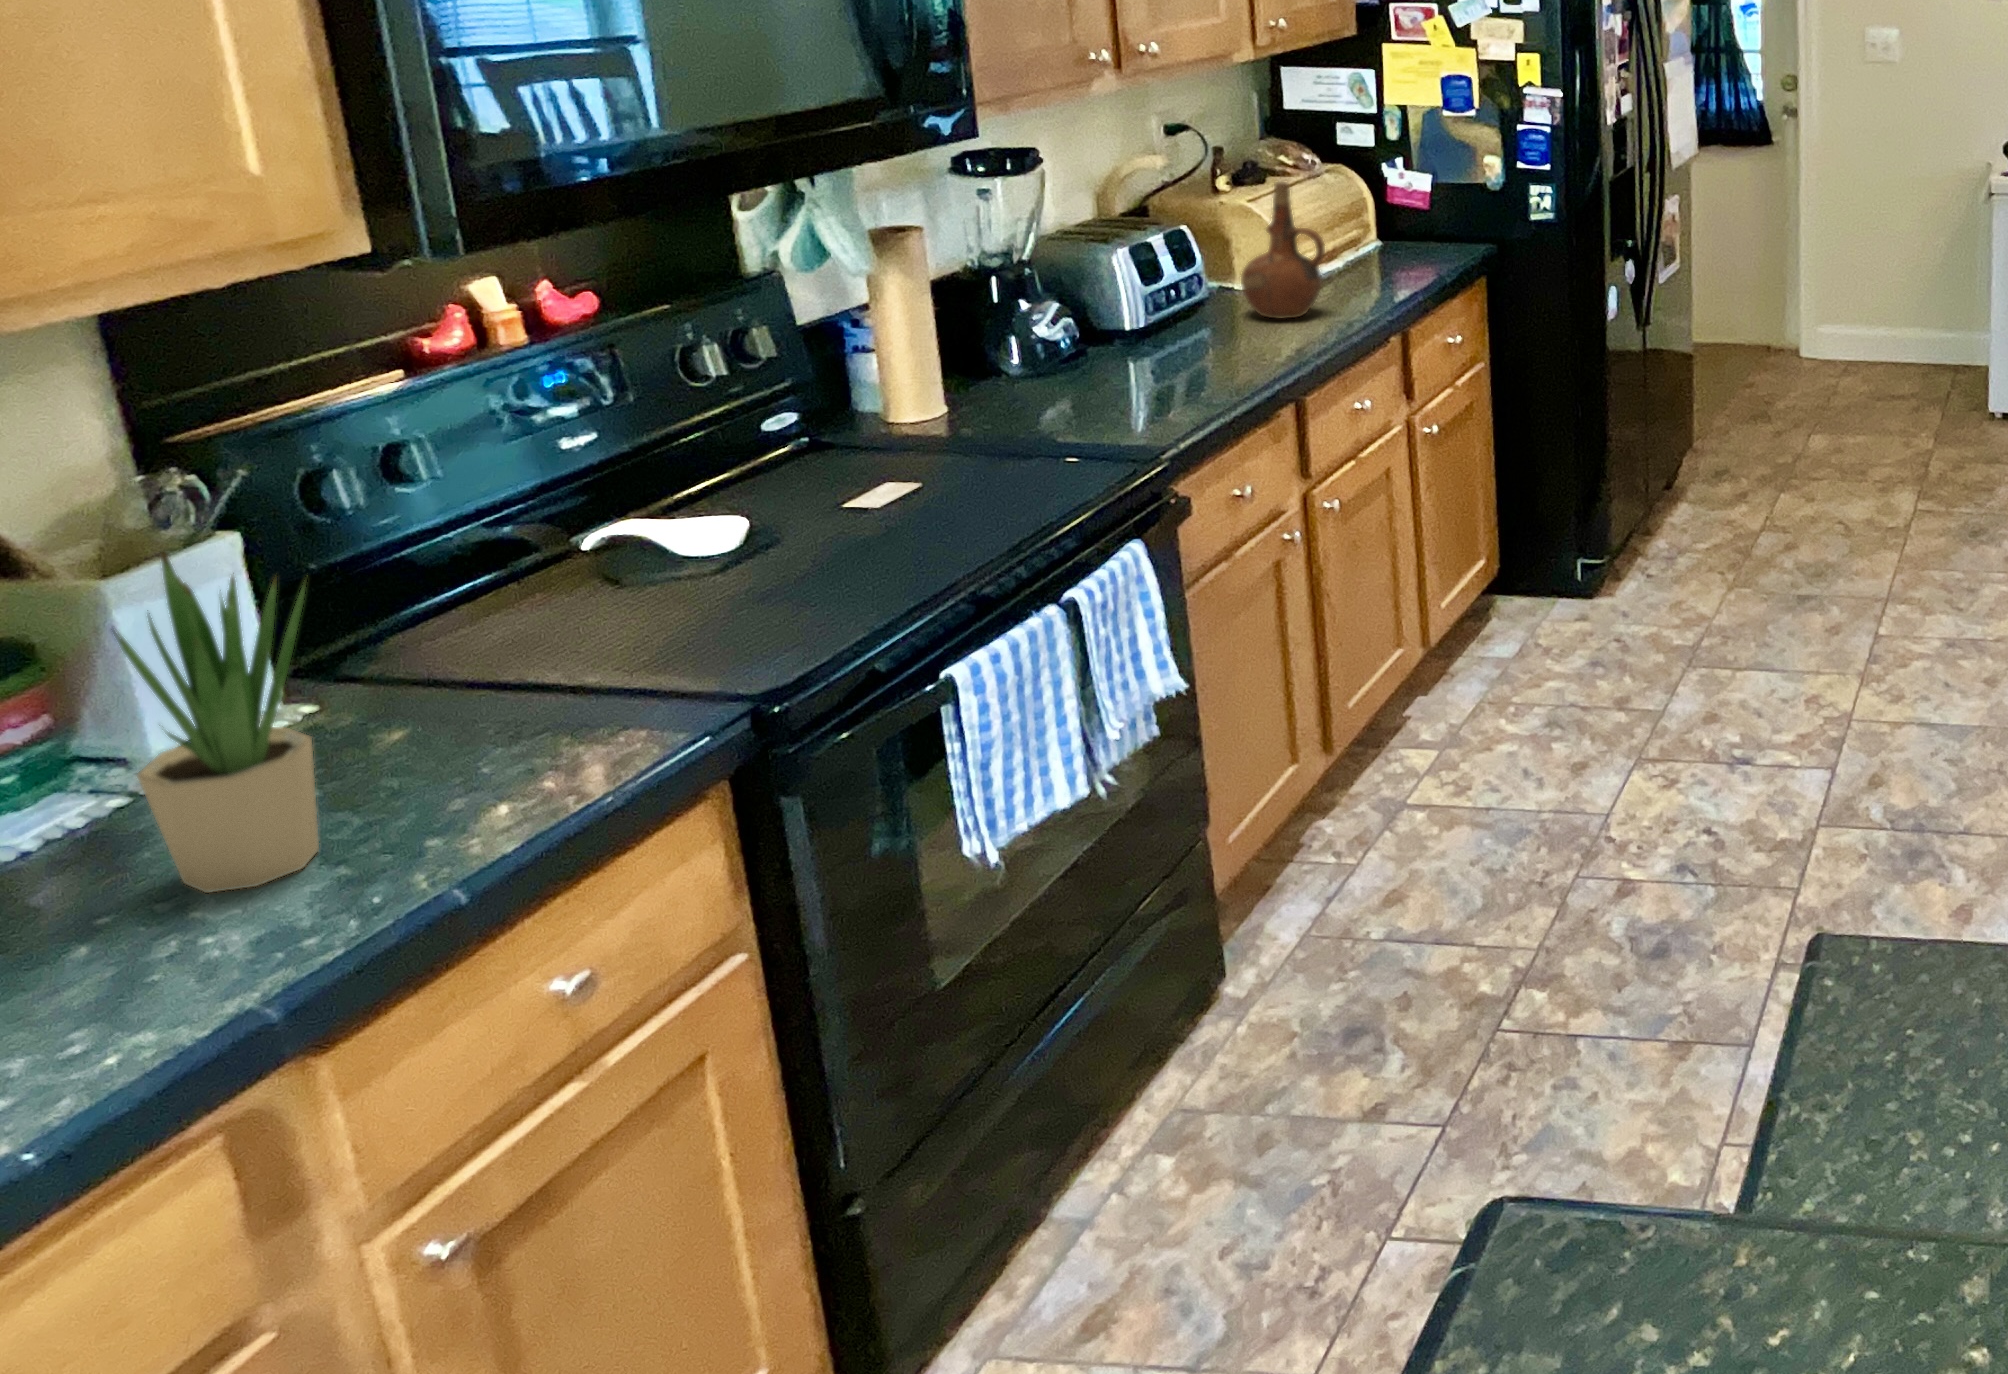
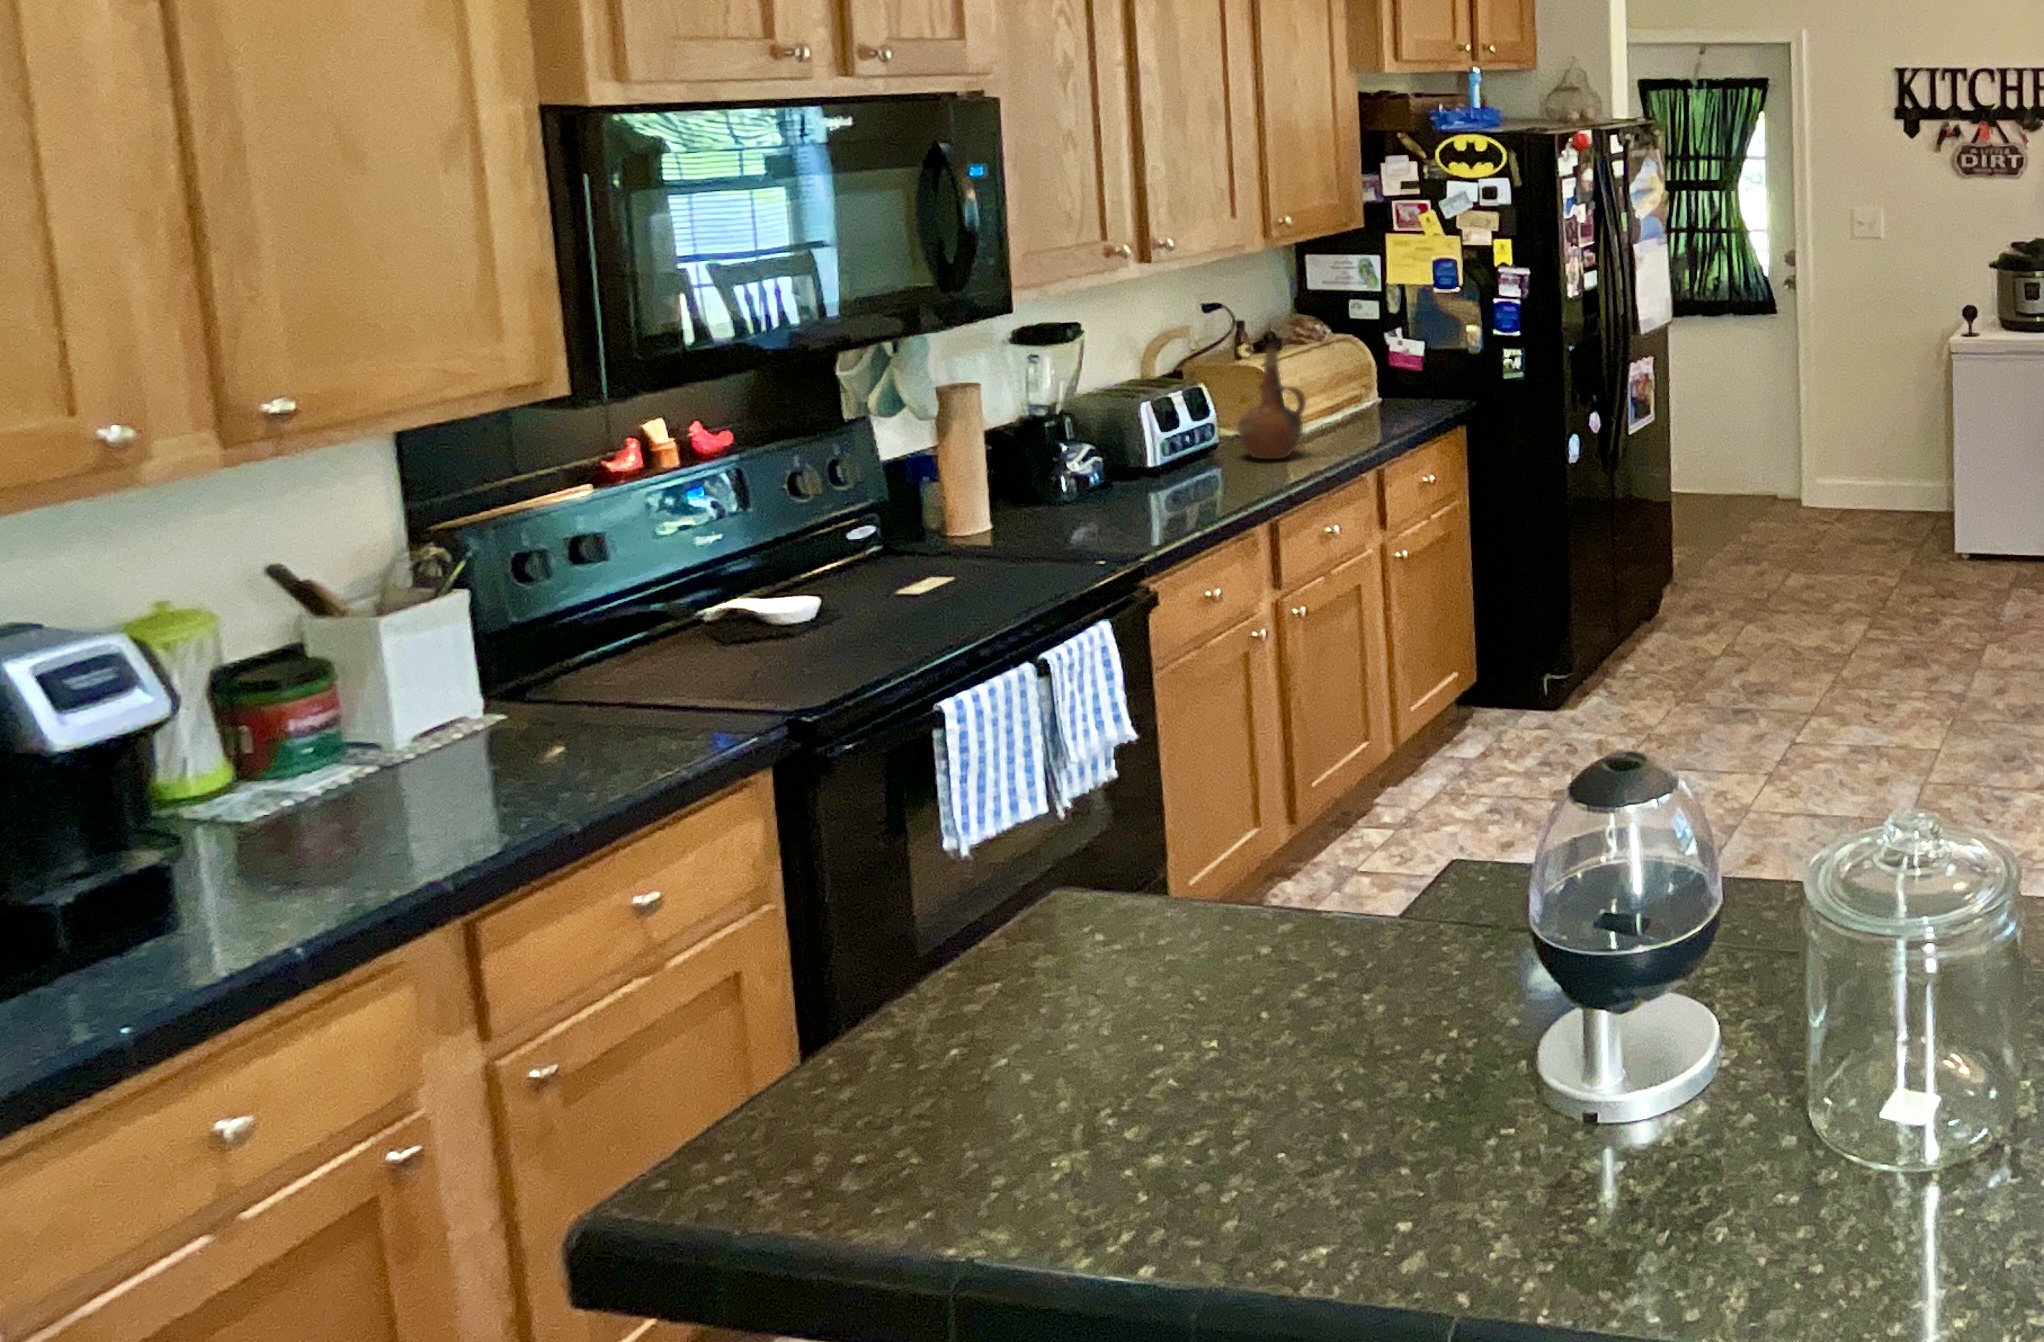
potted plant: present [114,552,319,893] -> none [388,585,508,816]

